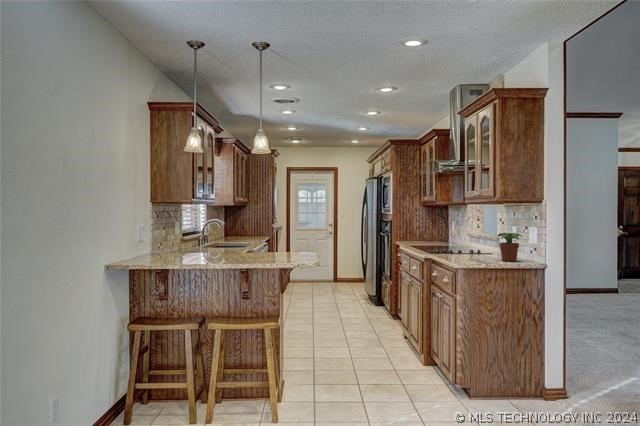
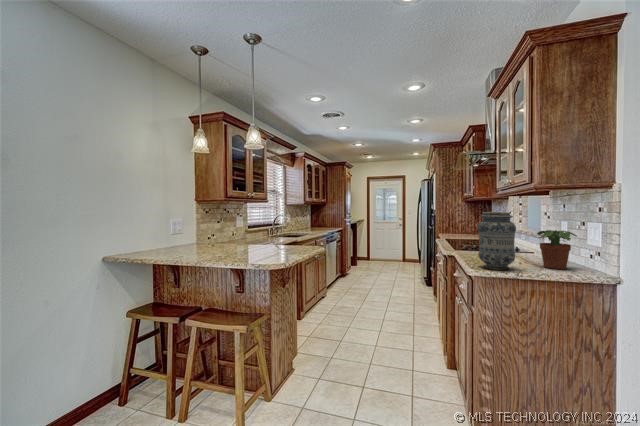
vase: none [459,219,485,263] -> present [478,212,516,270]

